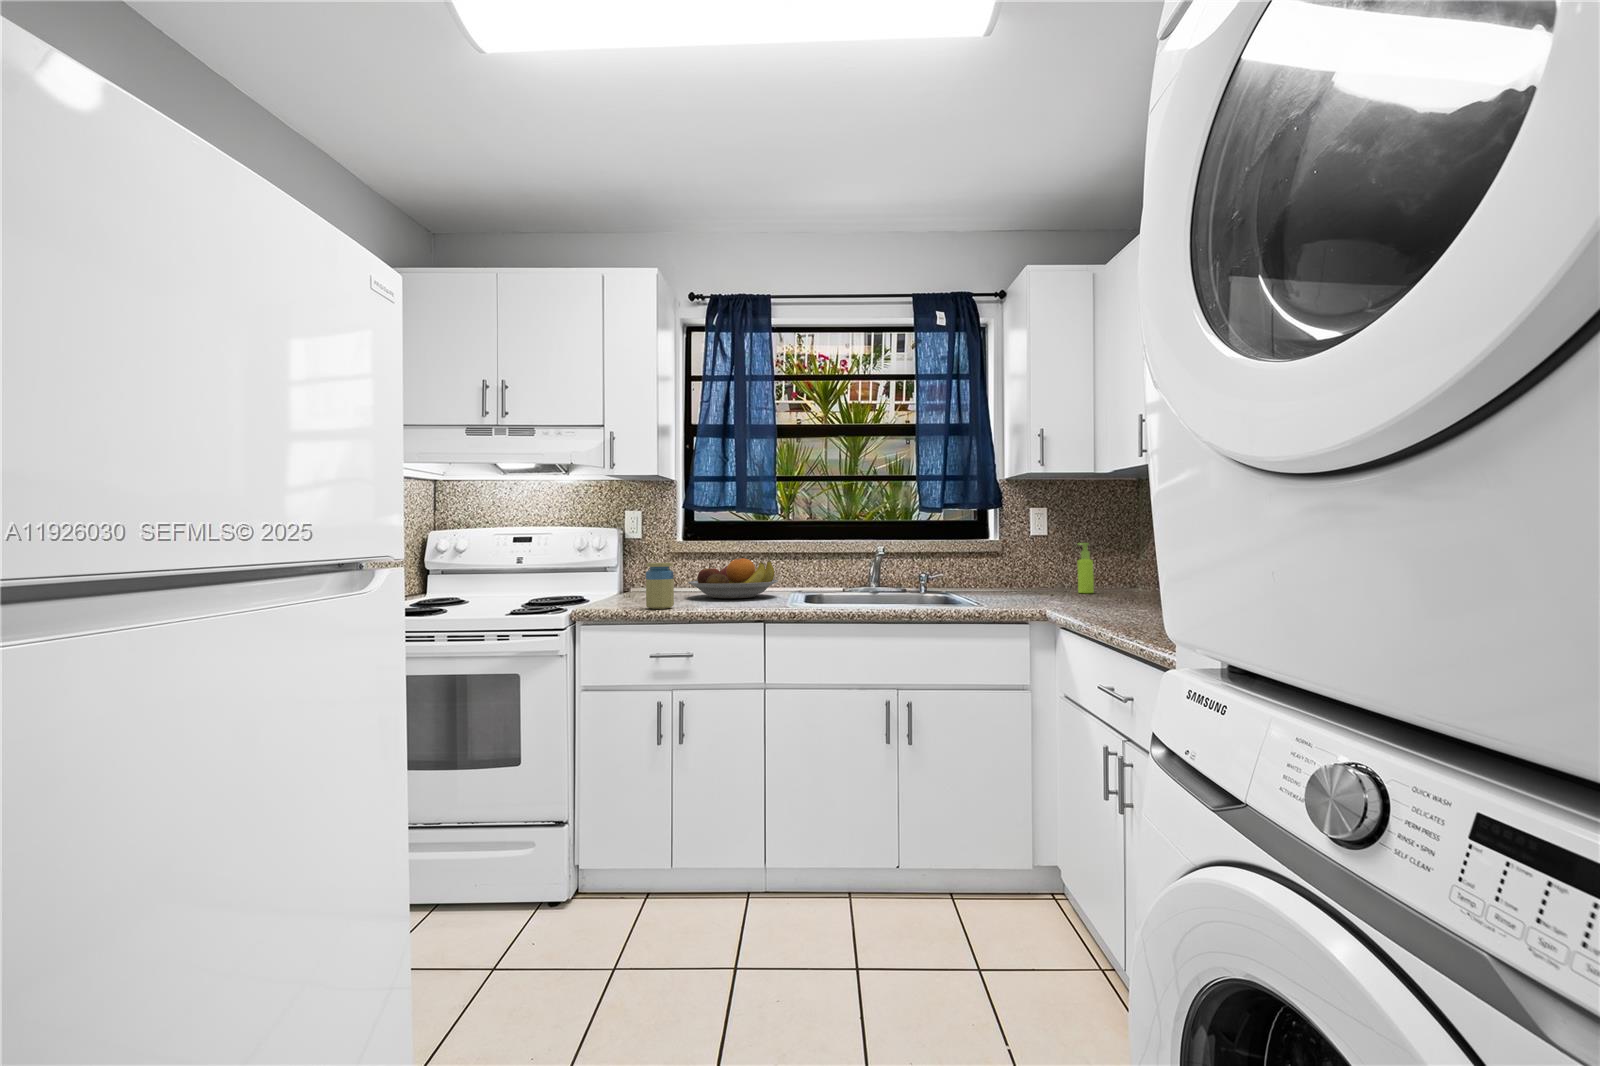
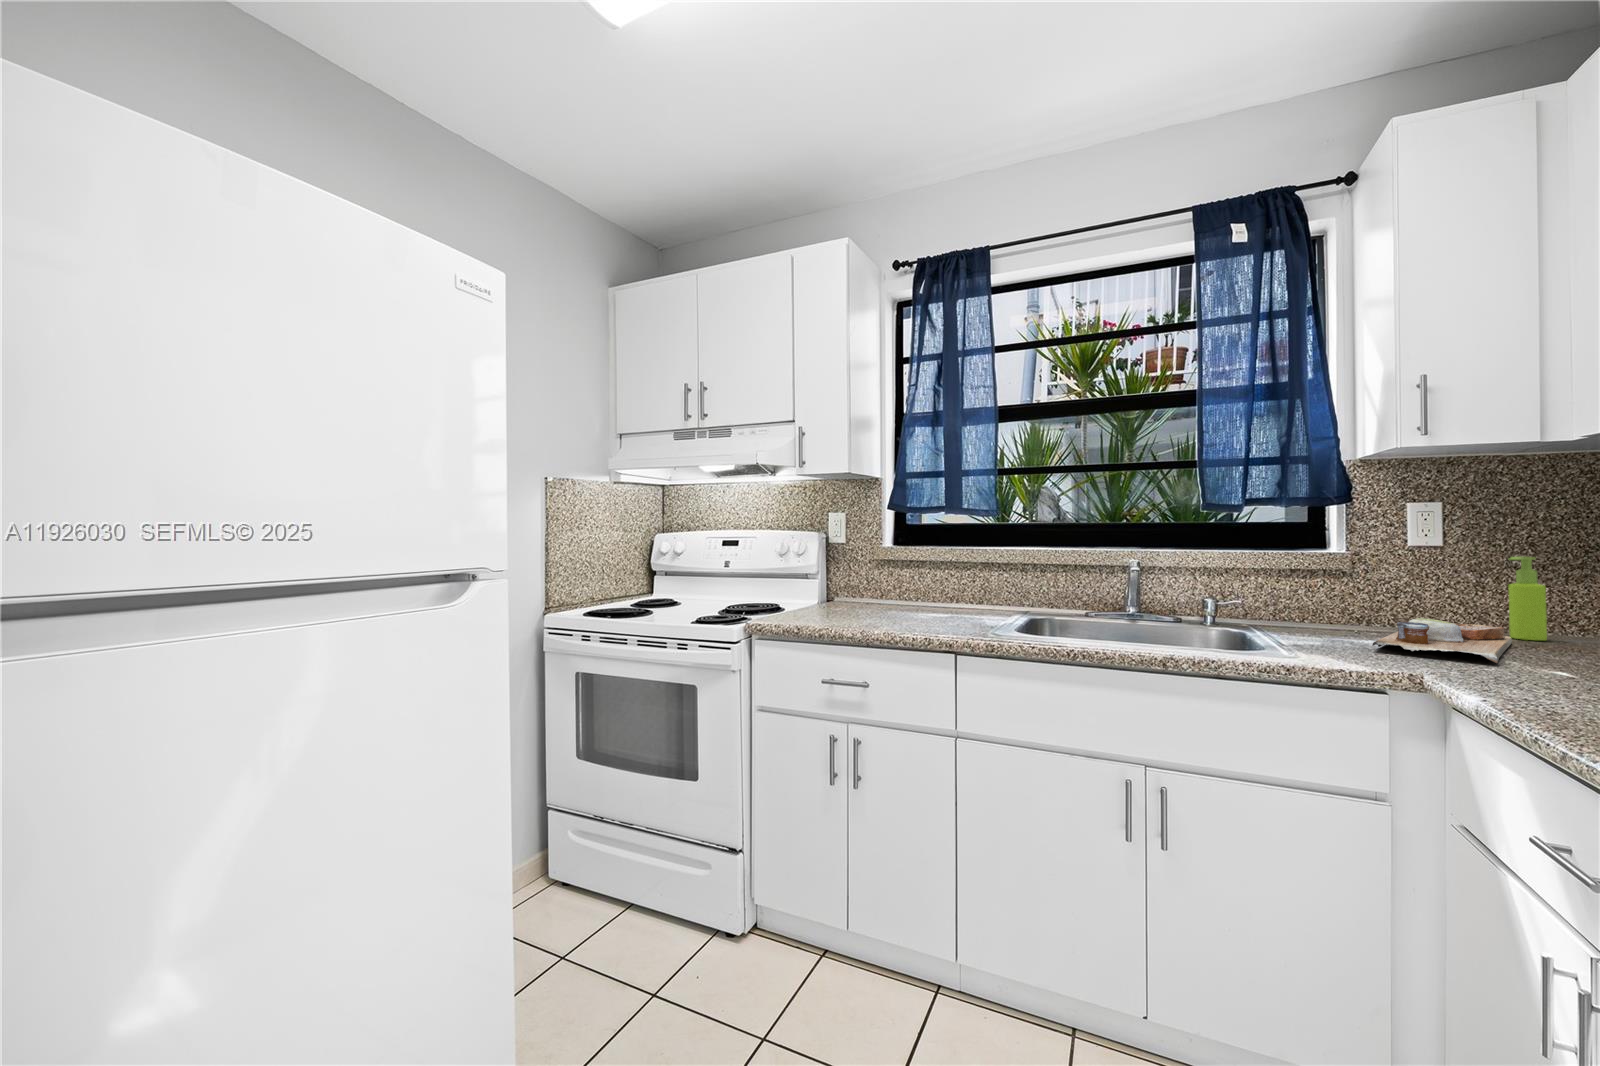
fruit bowl: present [688,558,778,599] -> none [888,568,998,616]
jar: present [646,563,674,609] -> none [821,573,854,628]
cutting board: none [1010,581,1077,602] -> present [1372,618,1512,663]

